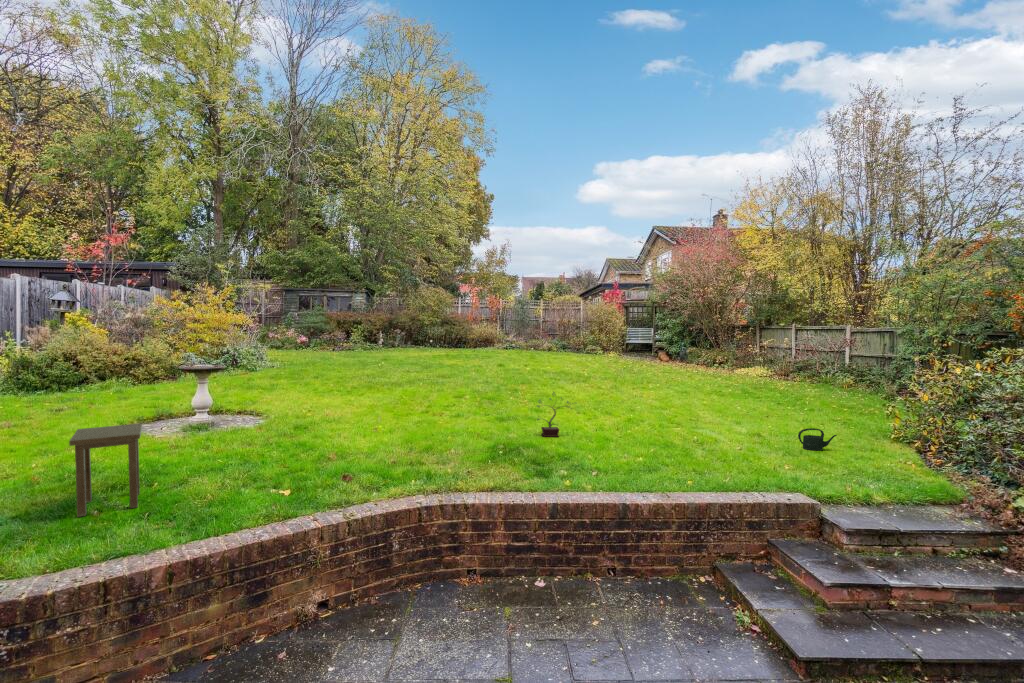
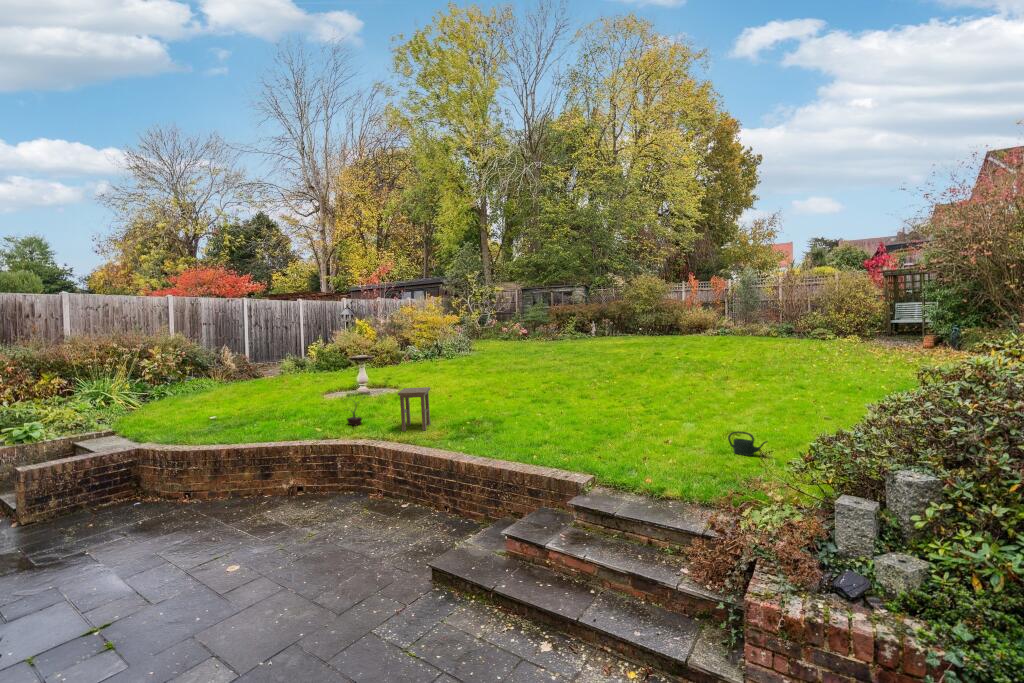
potted plant: present [537,392,569,437] -> present [347,394,362,425]
stool: present [69,424,142,517] -> present [398,387,430,431]

